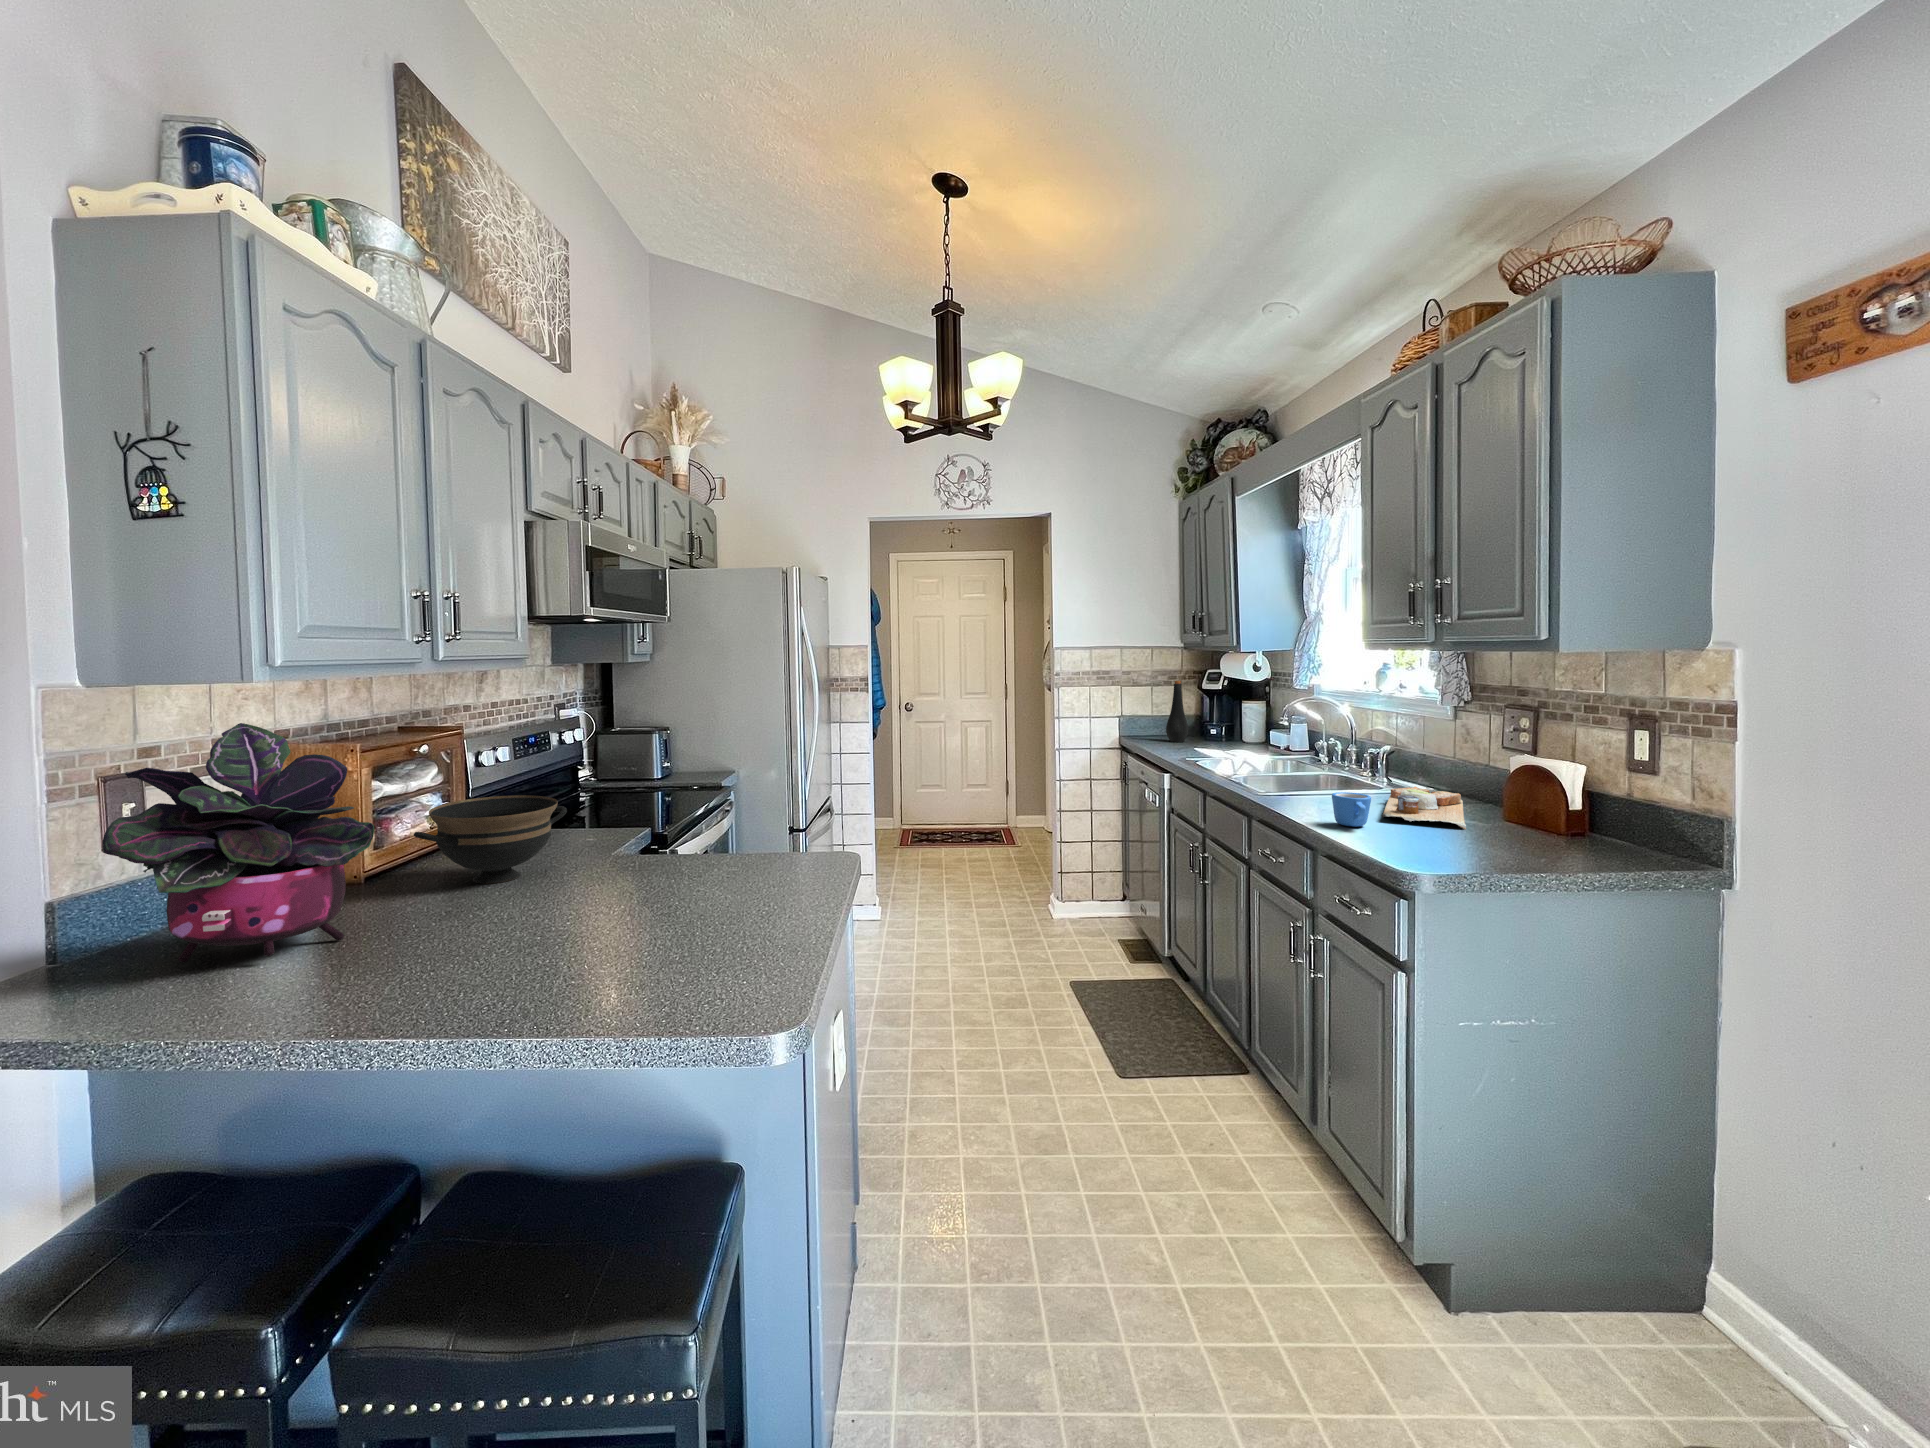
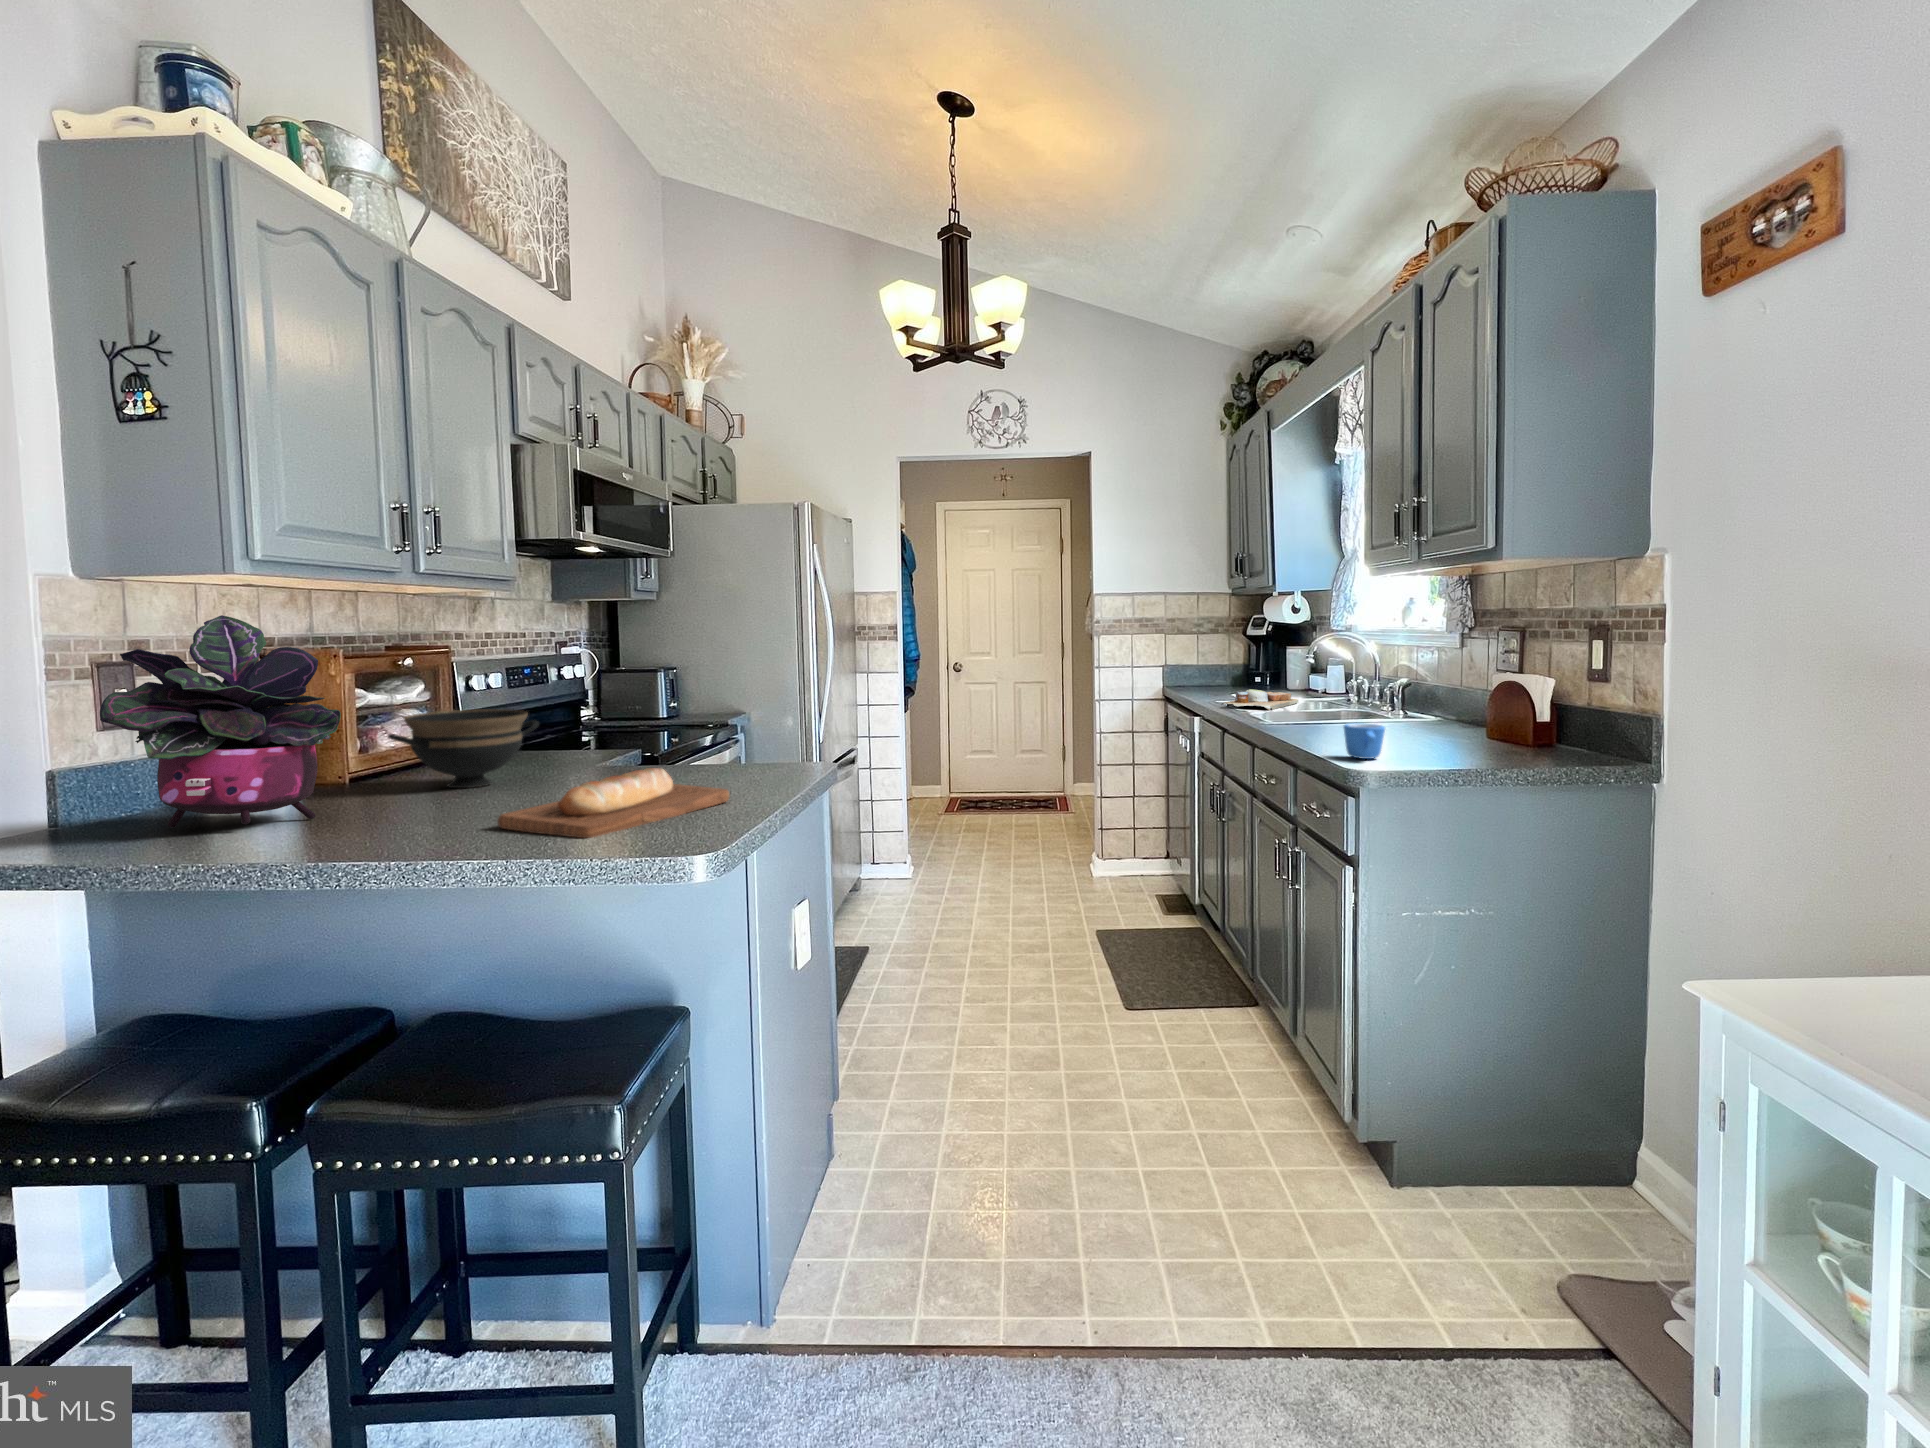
bottle: present [1166,681,1188,742] -> none [1220,629,1245,697]
cutting board: present [1382,787,1466,830] -> present [1222,689,1298,710]
bread loaf: none [554,872,784,973] -> present [497,768,729,838]

